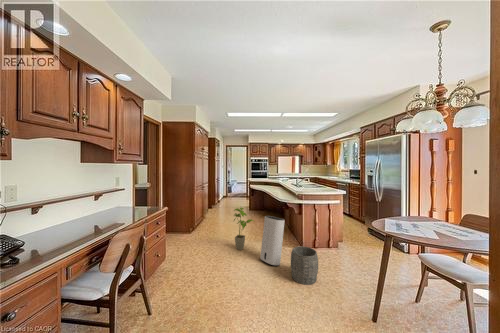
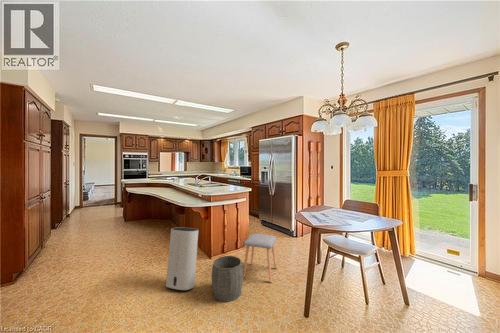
house plant: present [234,208,254,250] -> none [117,222,153,283]
stool: none [323,234,363,284] -> present [243,234,277,283]

